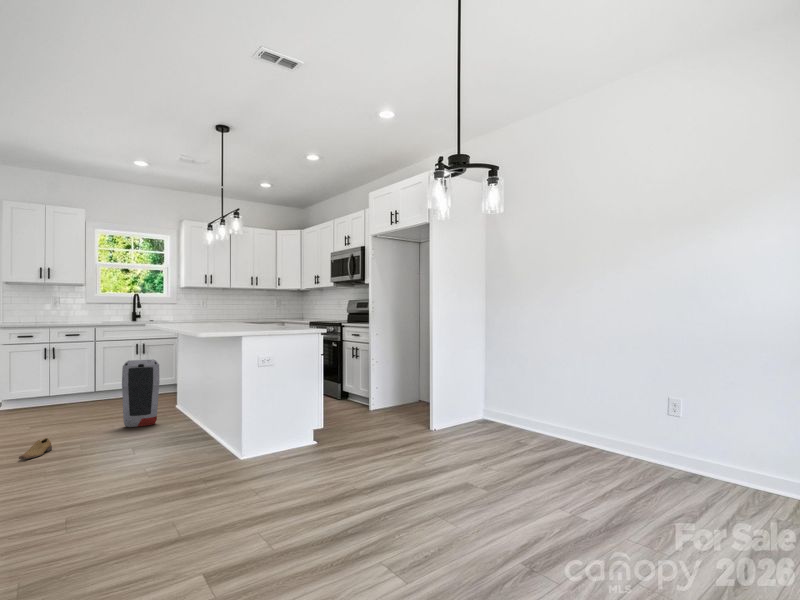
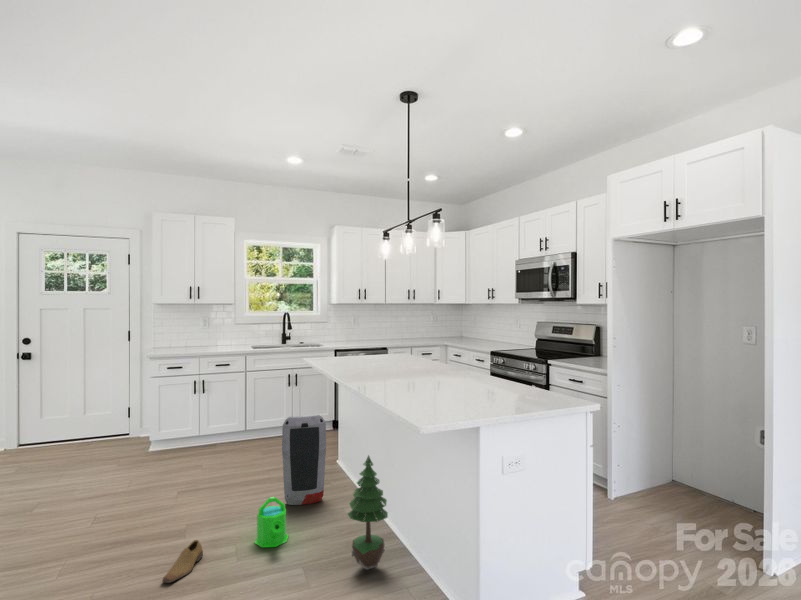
potted tree: none [164,368,195,446] -> present [348,456,388,570]
watering can: none [95,410,123,444] -> present [255,497,288,547]

